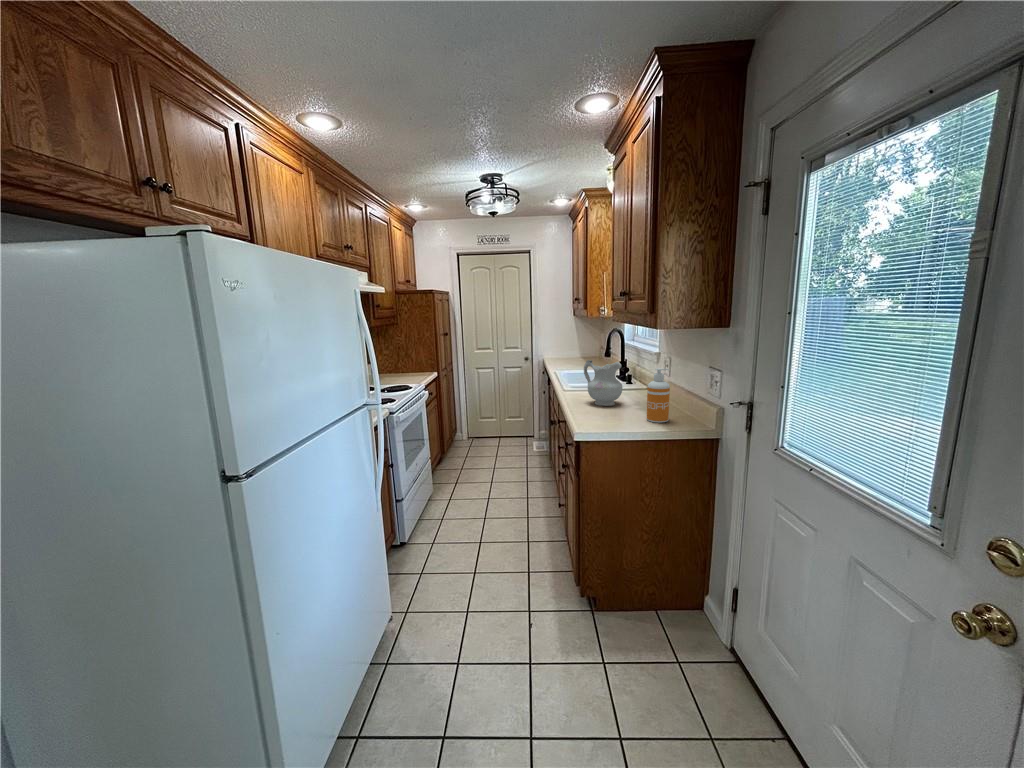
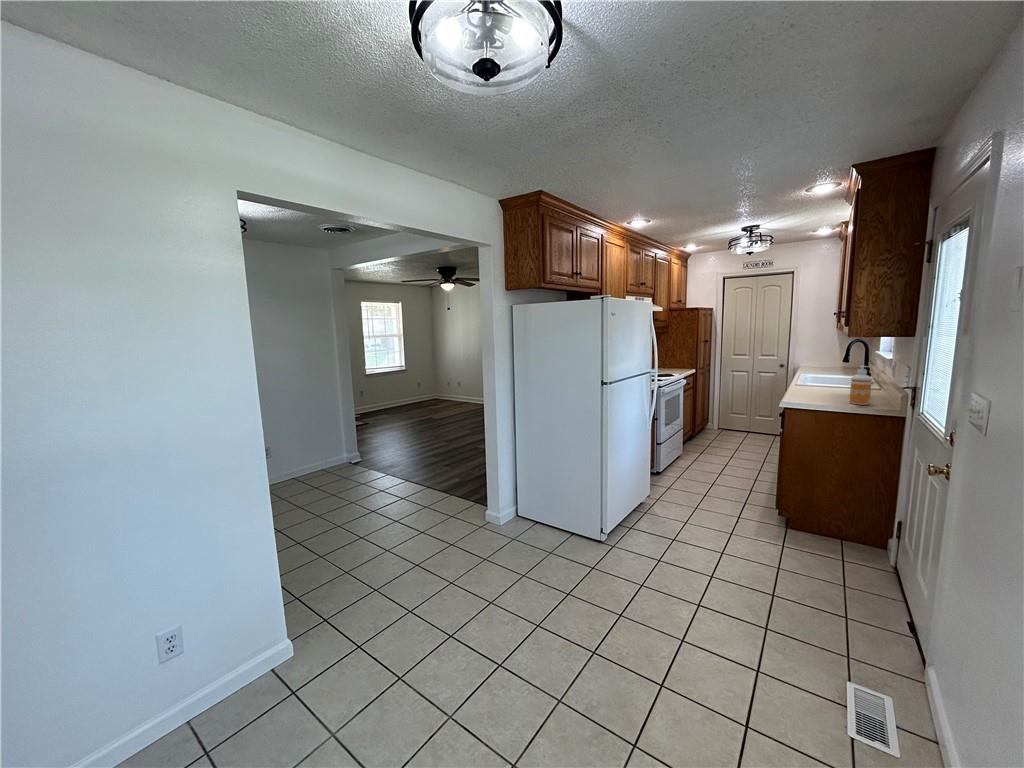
ceramic pitcher: present [584,360,622,406] -> none [808,360,842,395]

